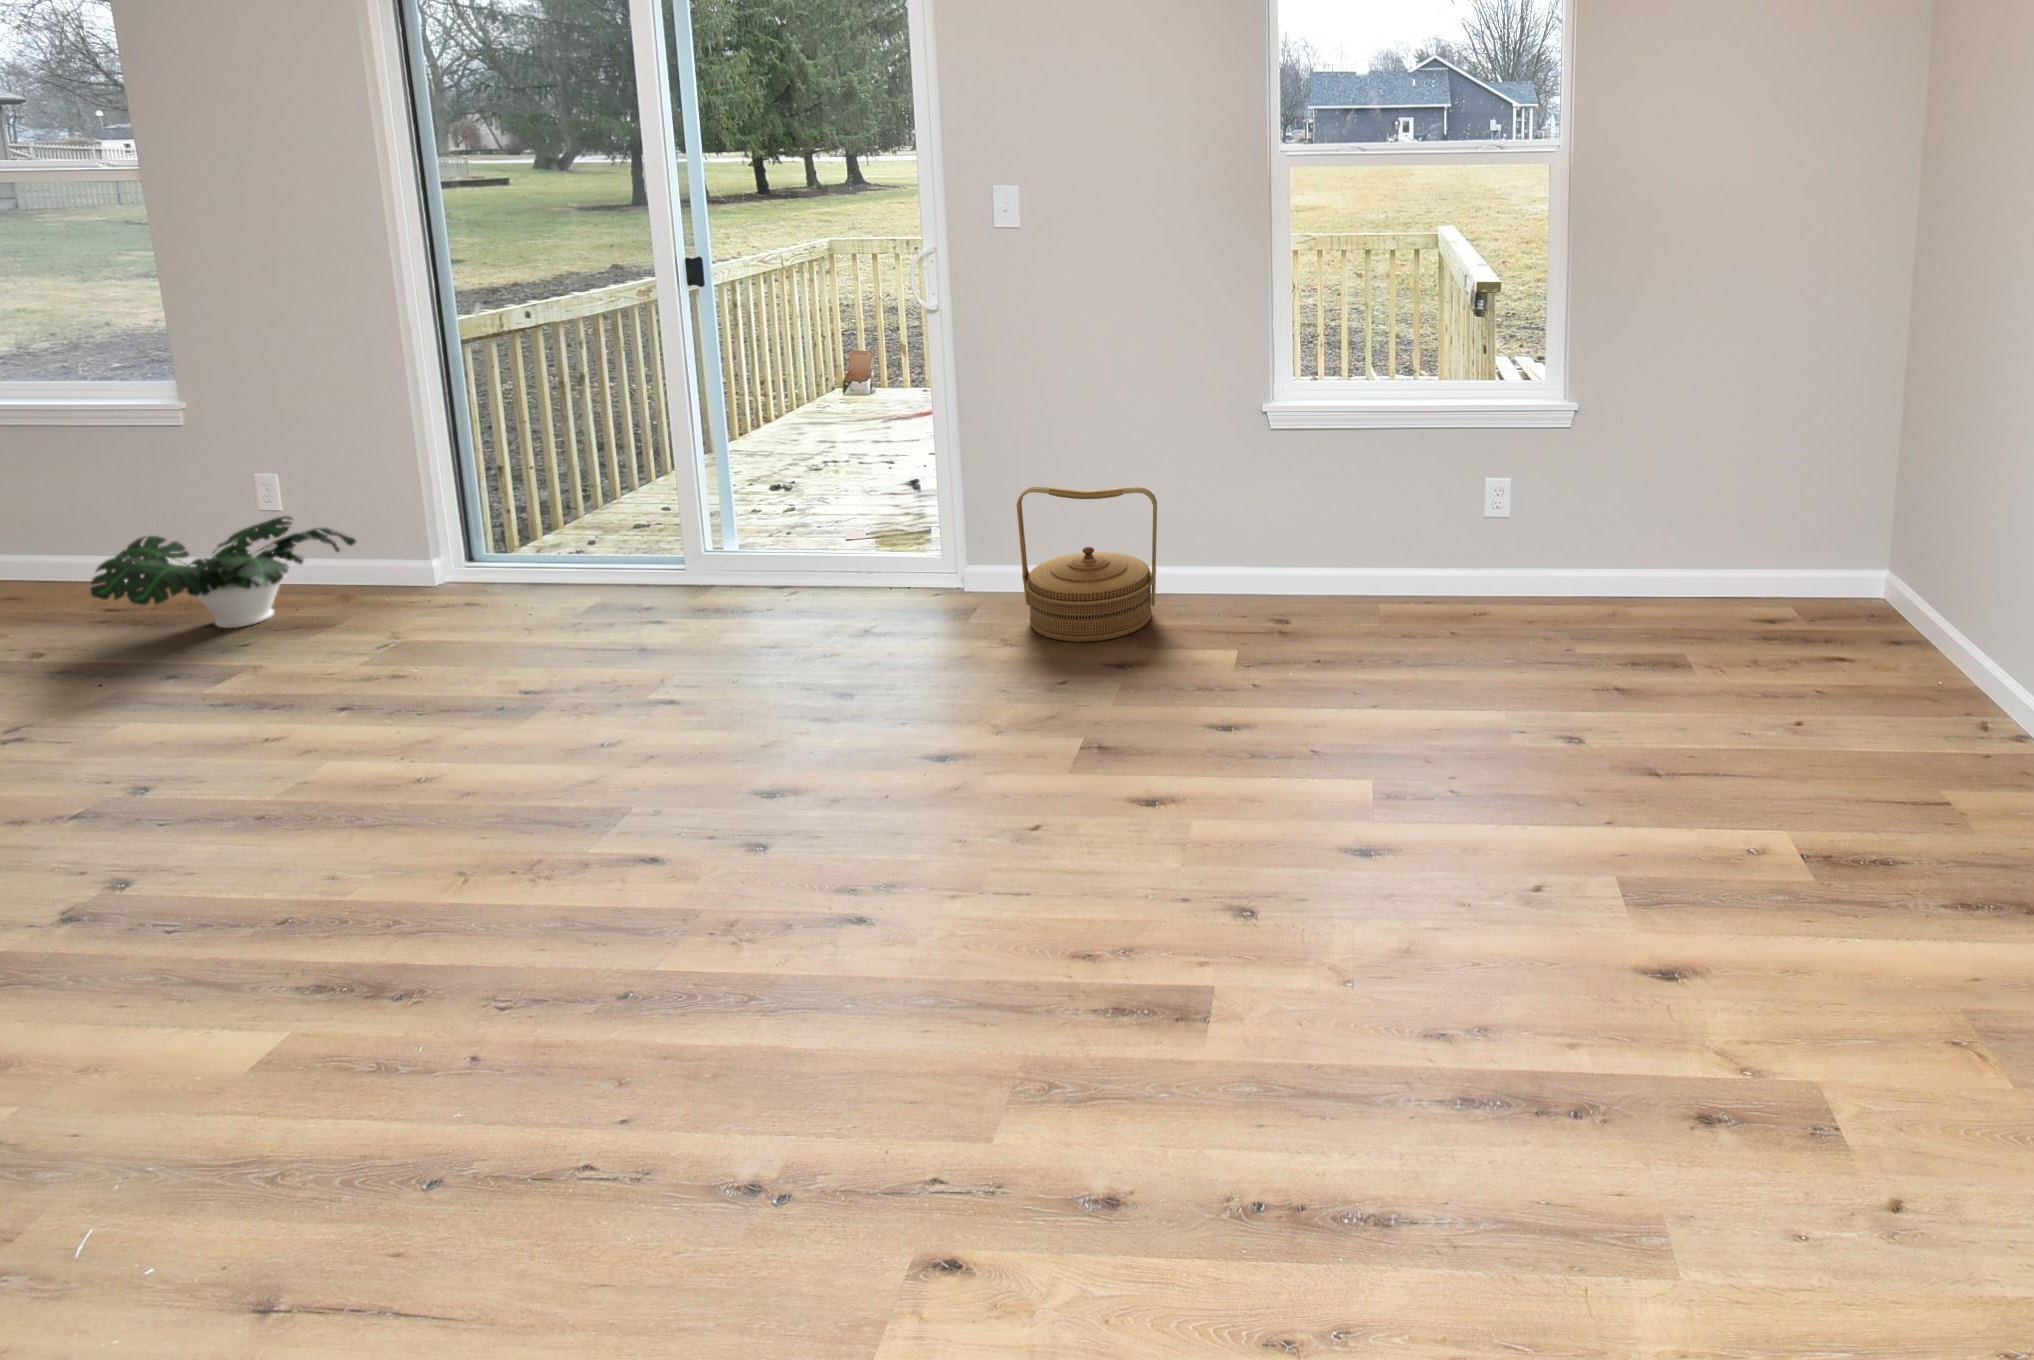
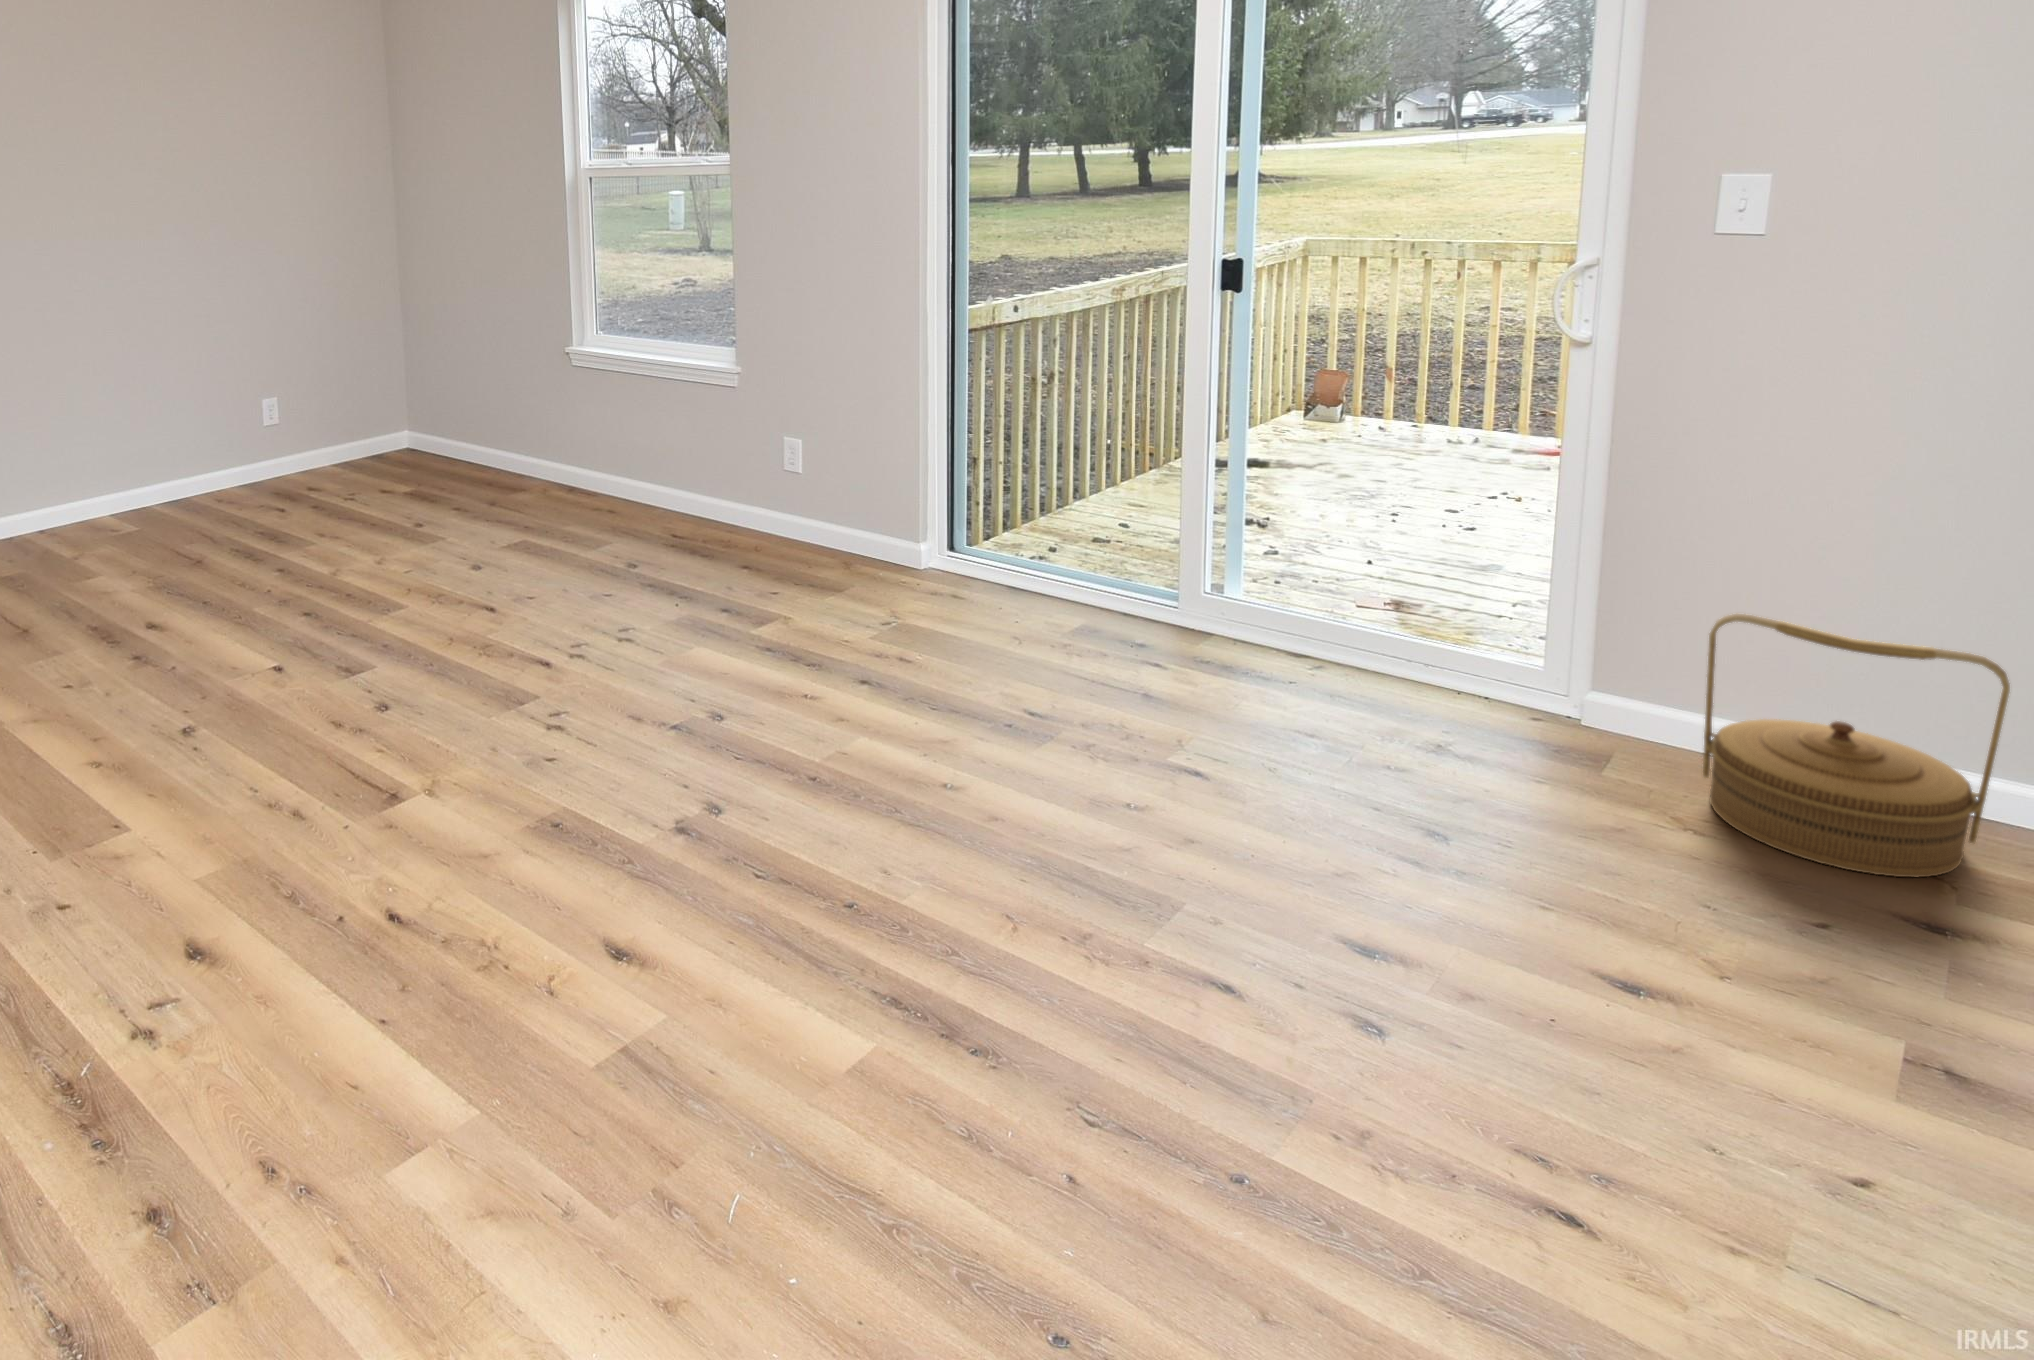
potted plant: present [91,516,356,628] -> none [668,478,856,573]

